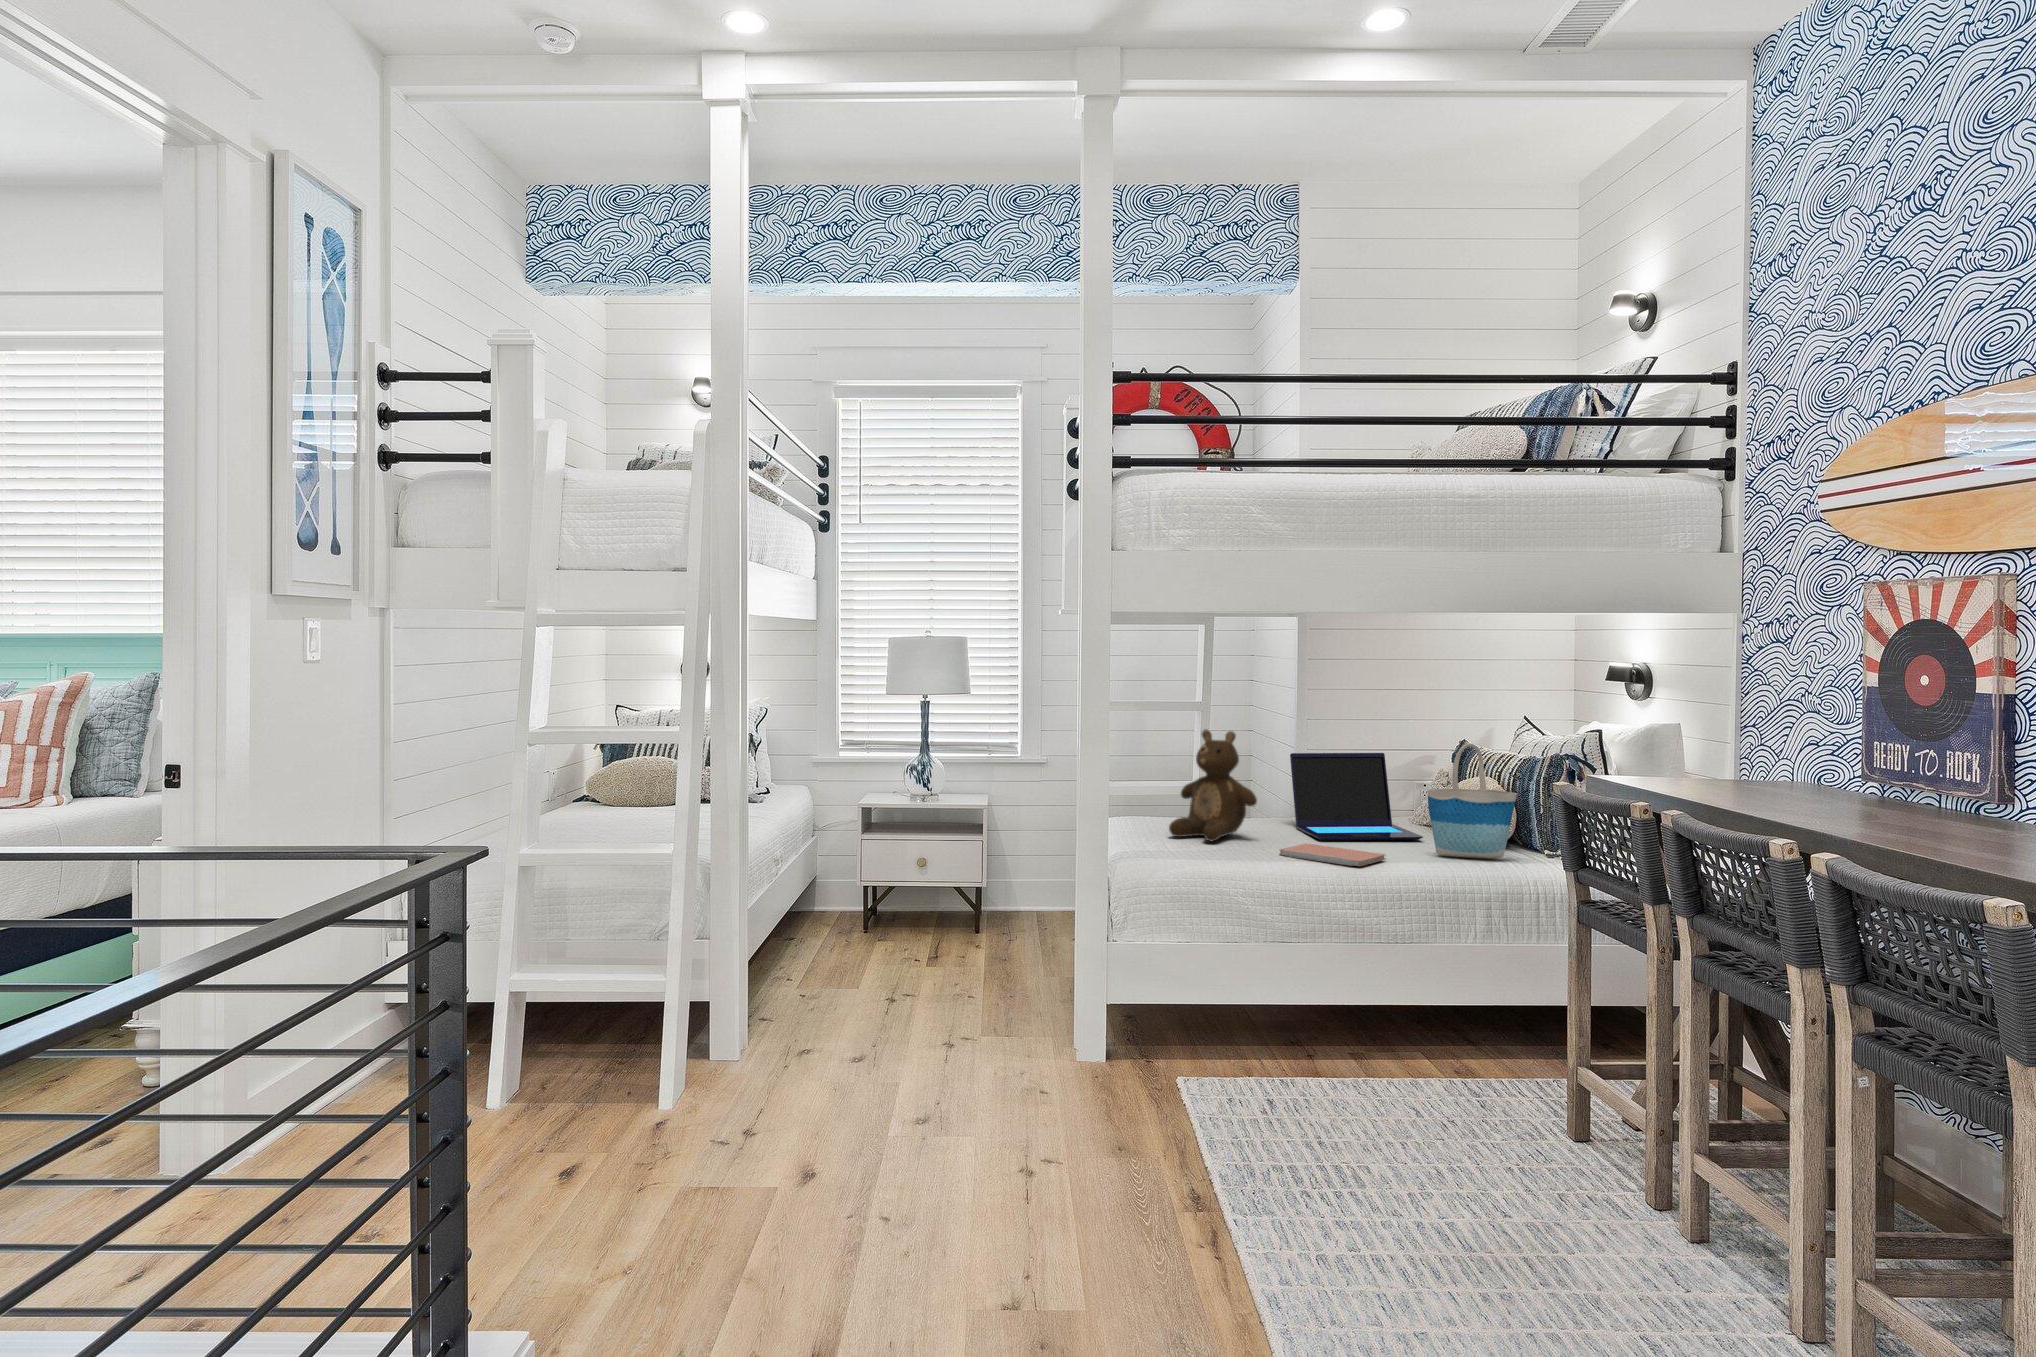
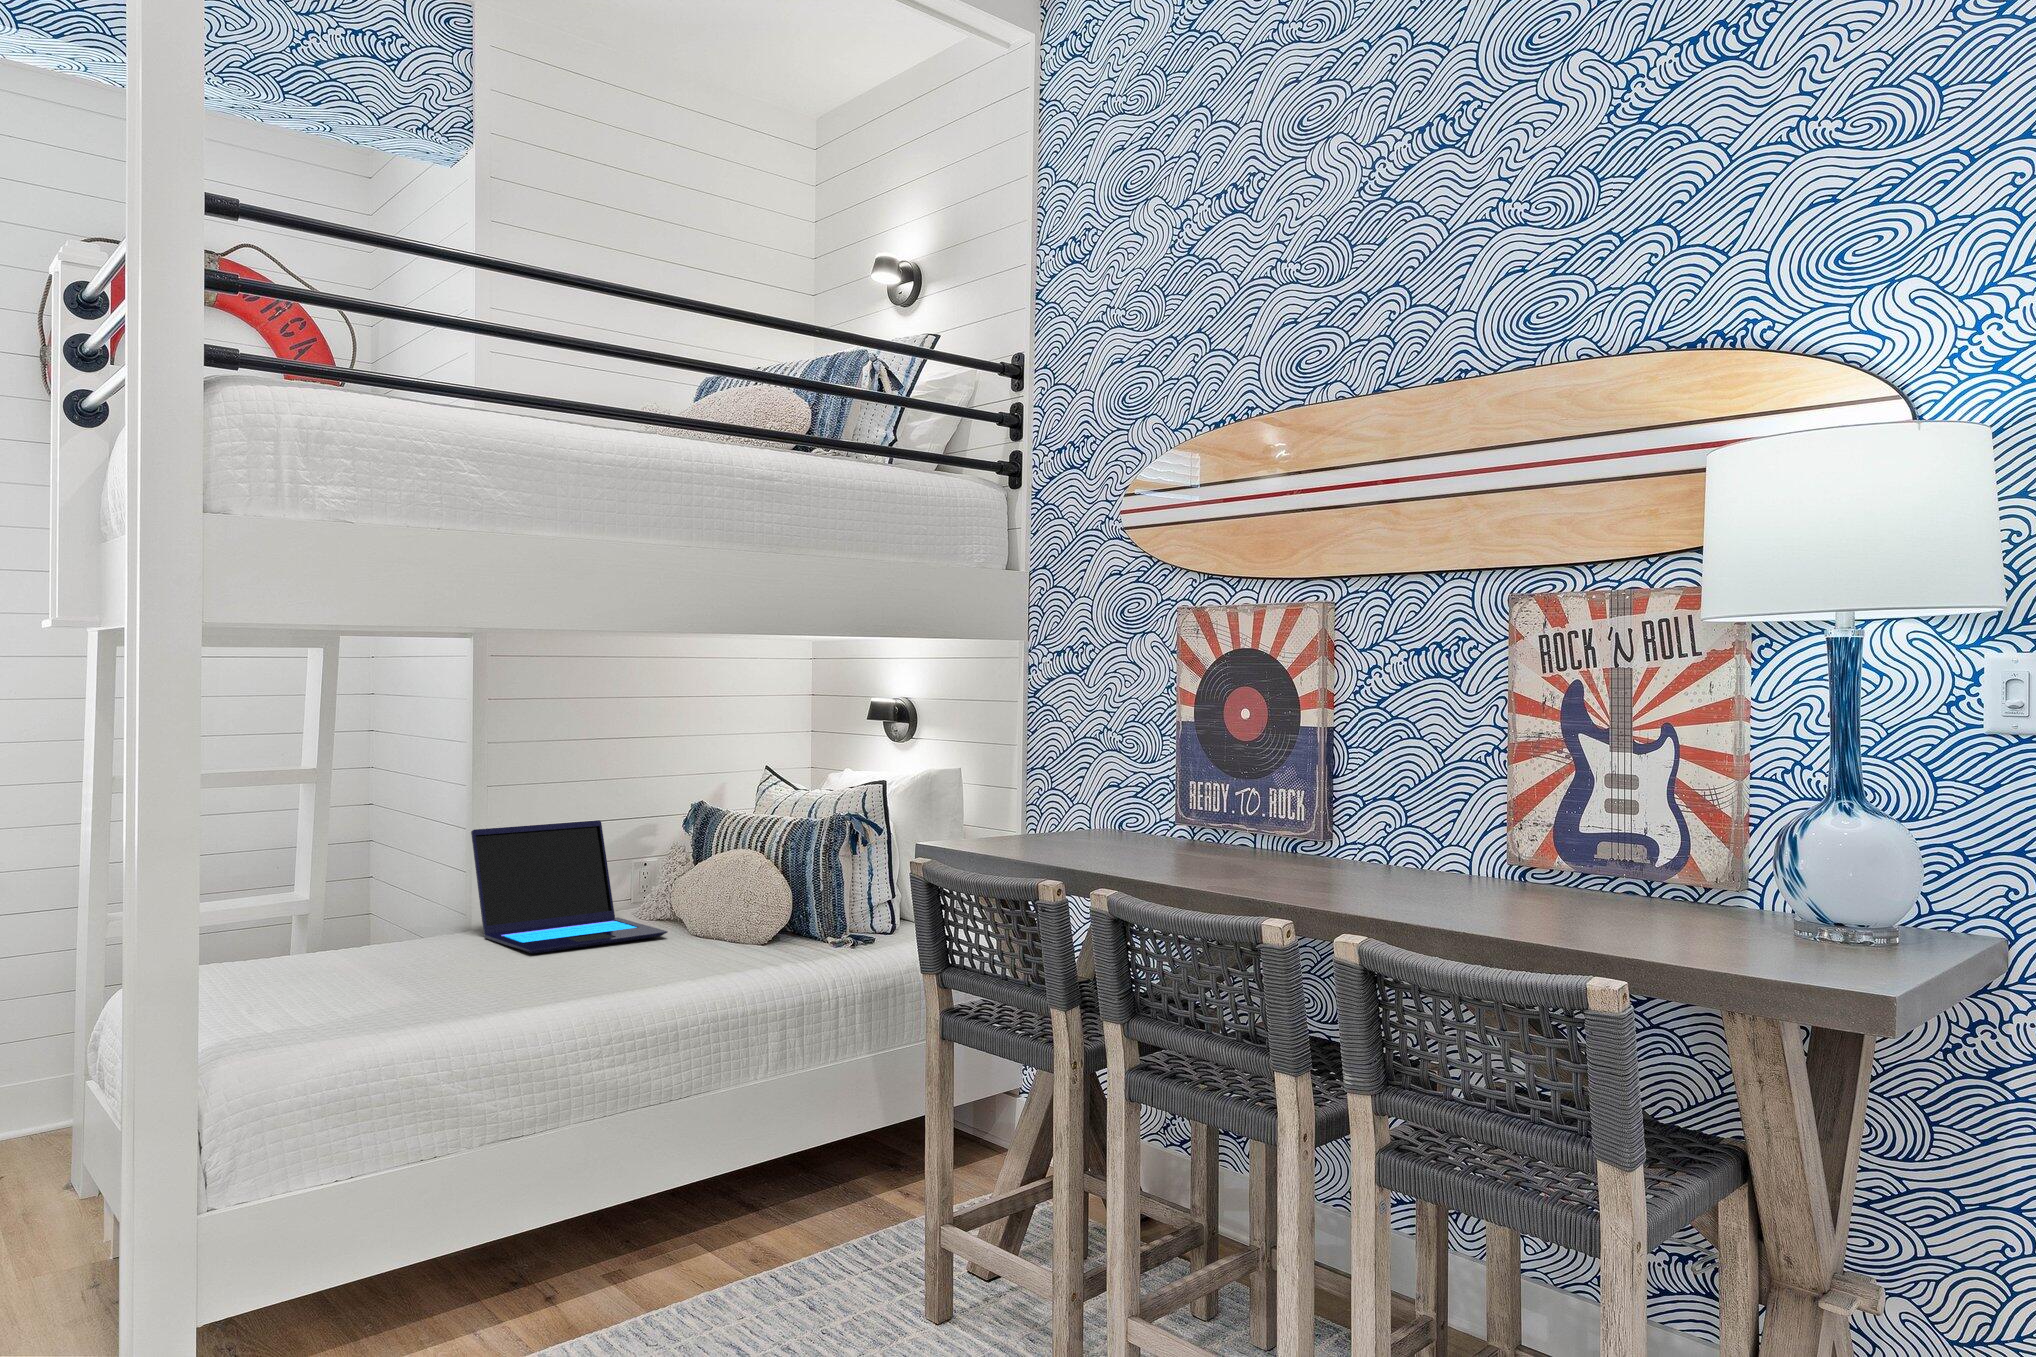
teddy bear: present [1169,730,1257,841] -> none [291,803,438,977]
tote bag: present [1428,743,1517,858] -> none [686,804,796,956]
notebook: present [1280,843,1386,866] -> none [484,962,640,990]

